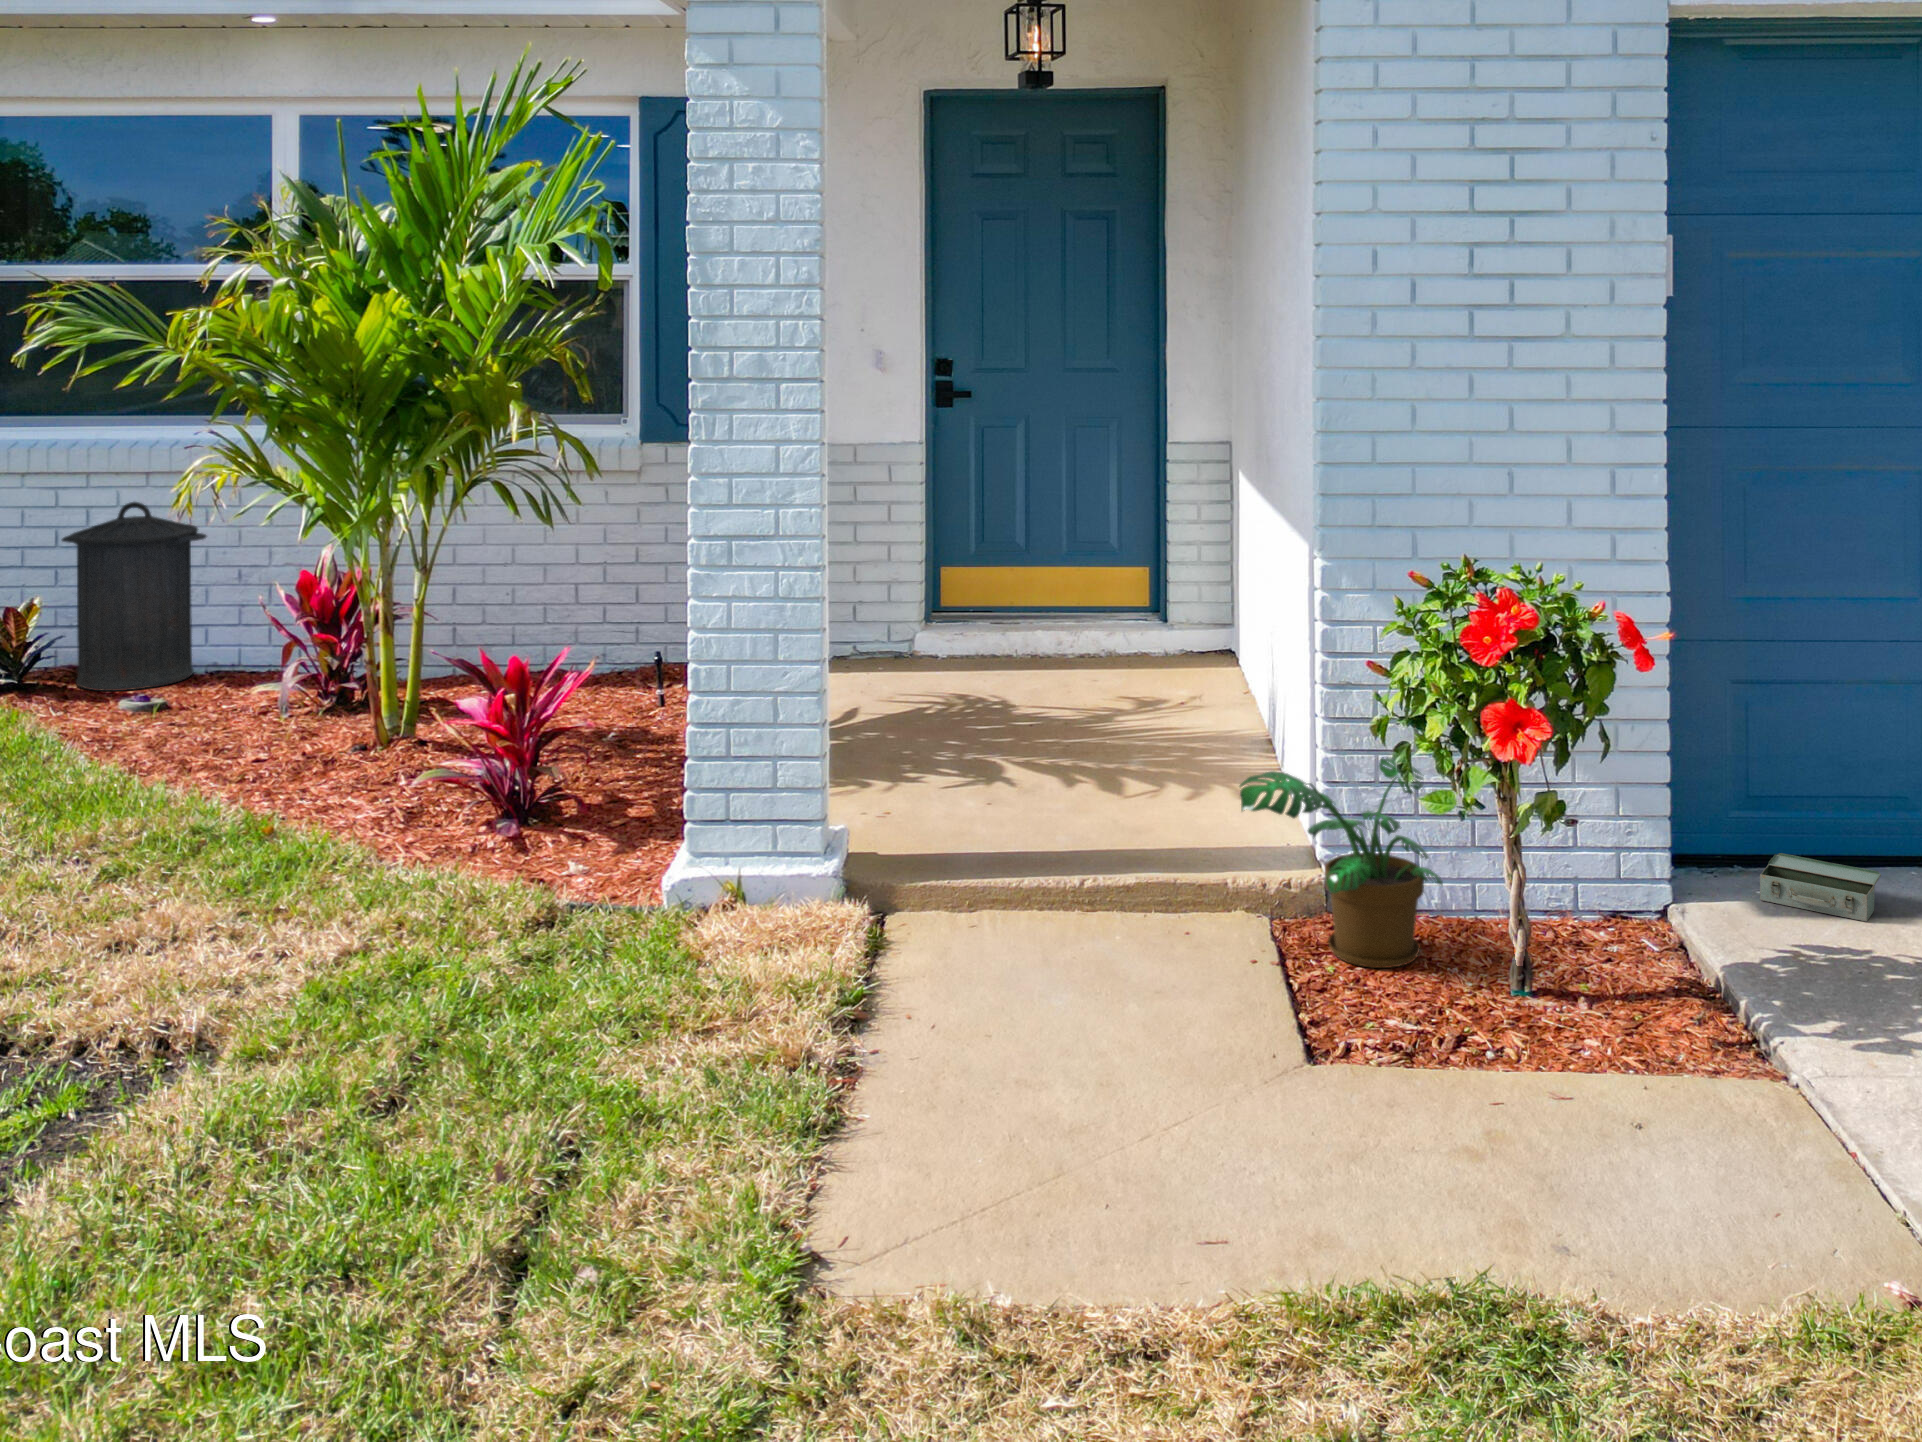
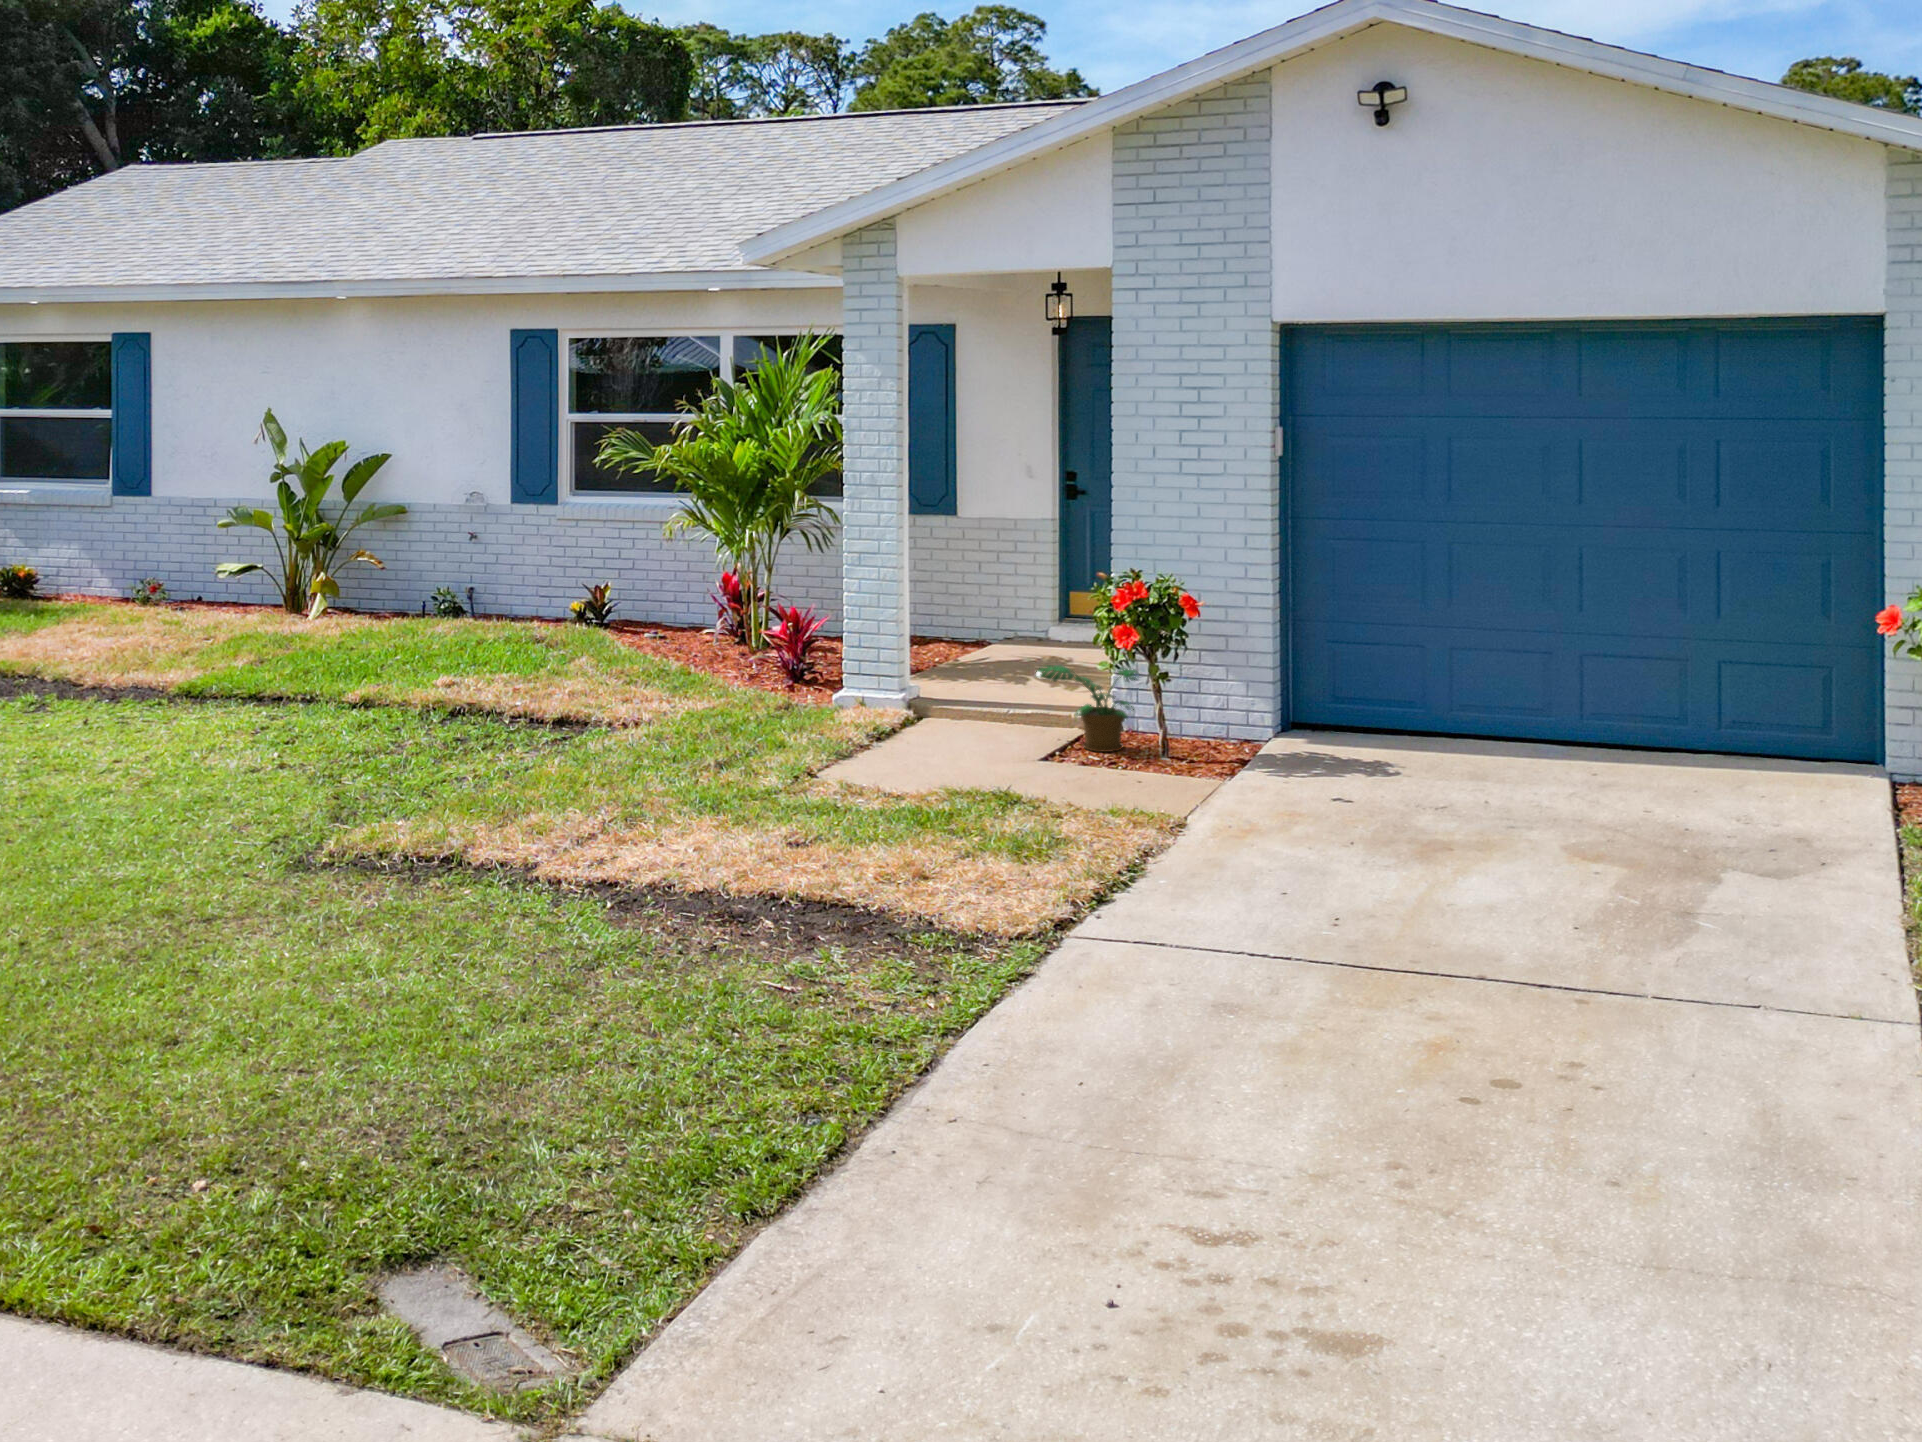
trash can: present [62,502,206,691] -> none [619,535,685,631]
toolbox: present [1760,853,1881,922] -> none [1318,736,1380,762]

